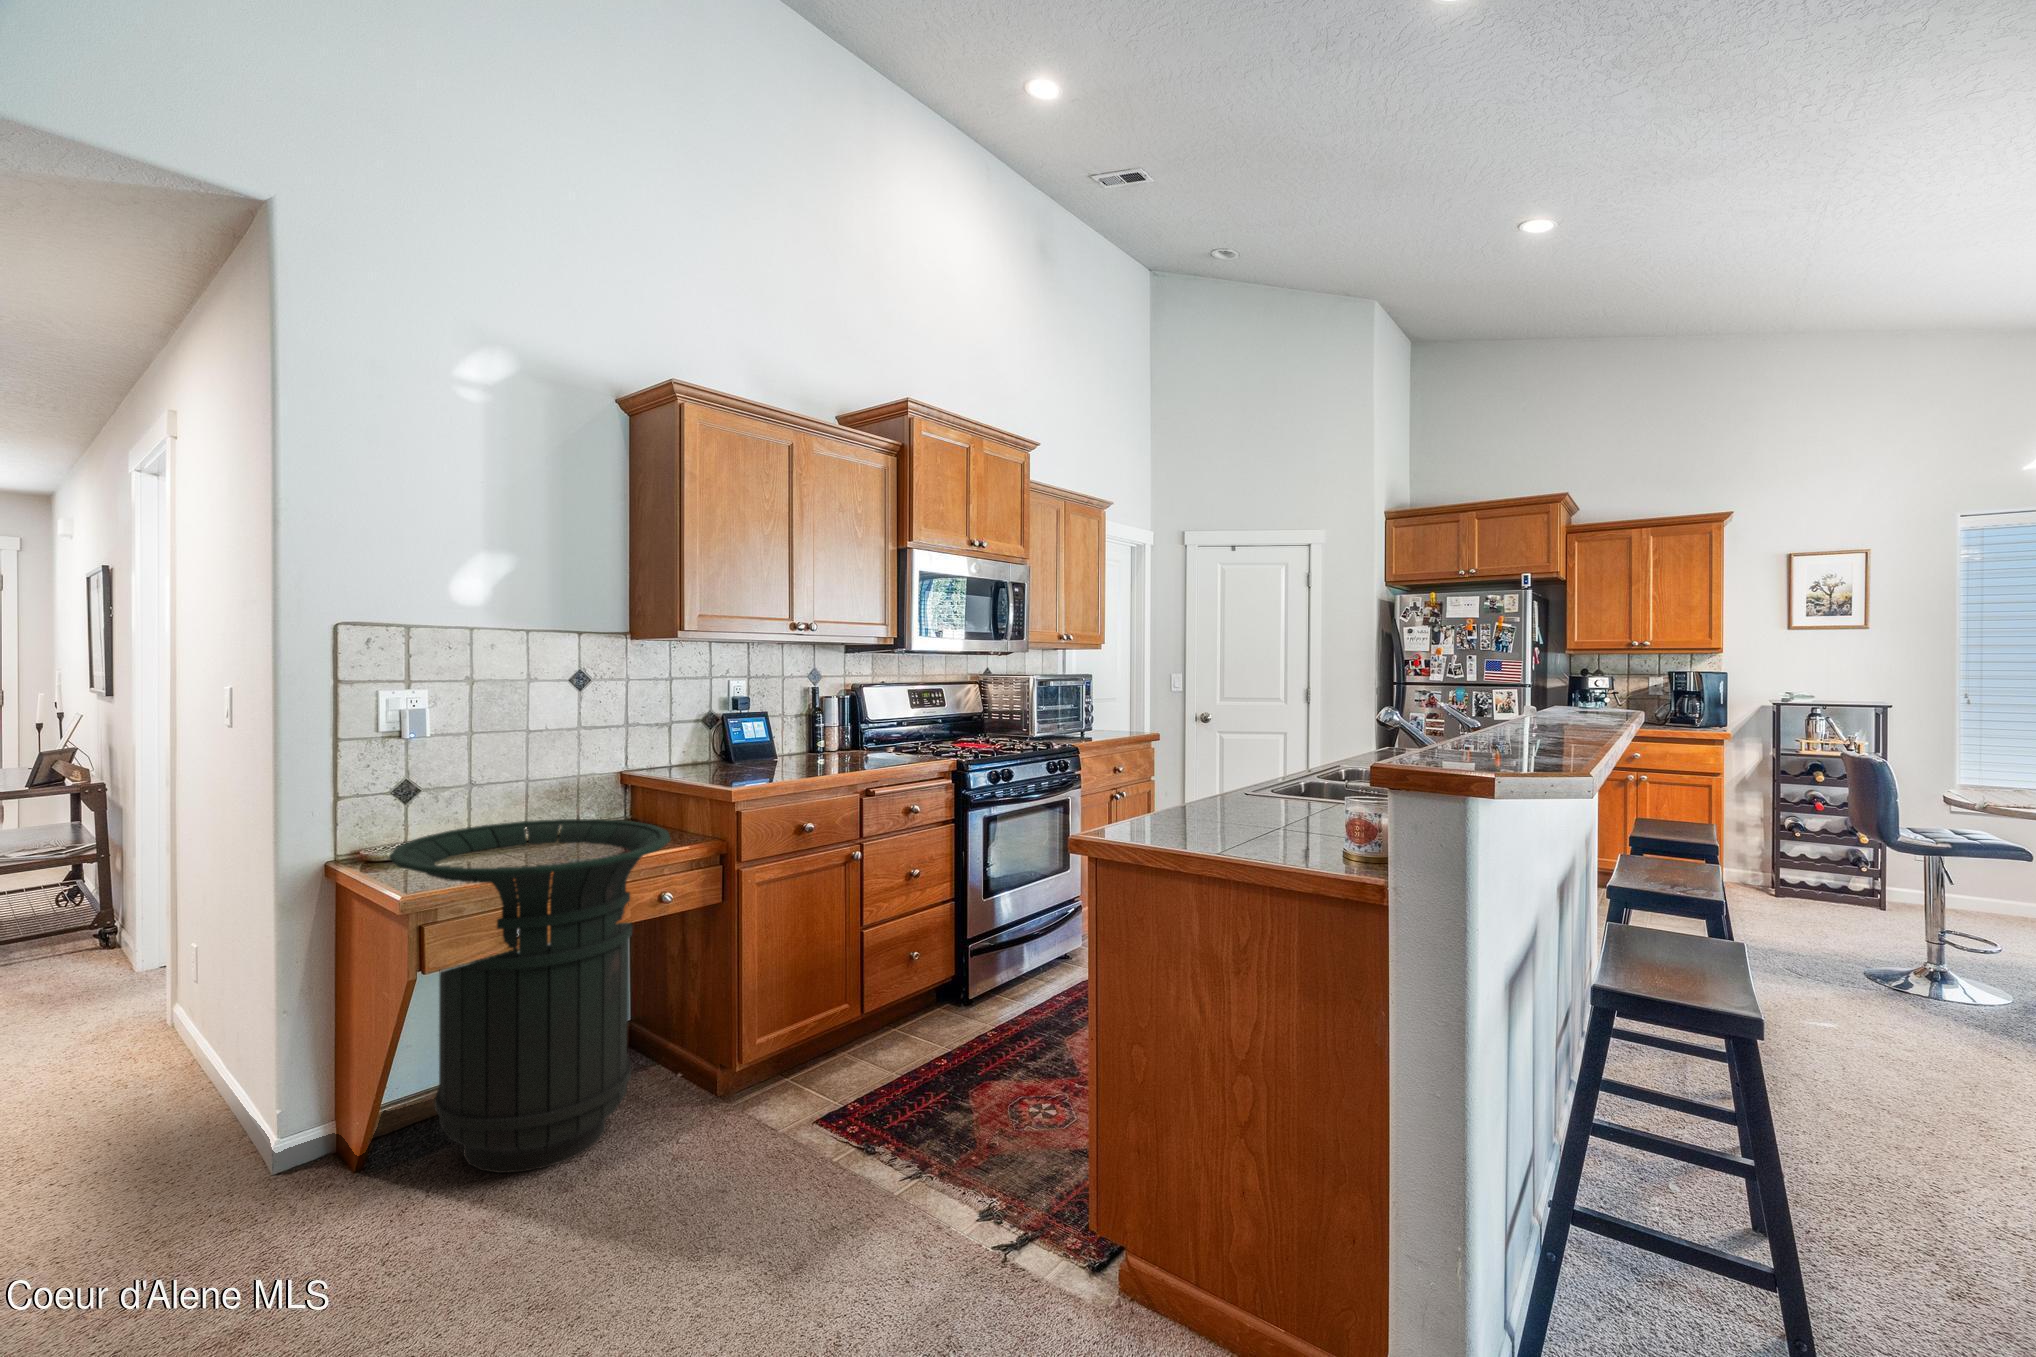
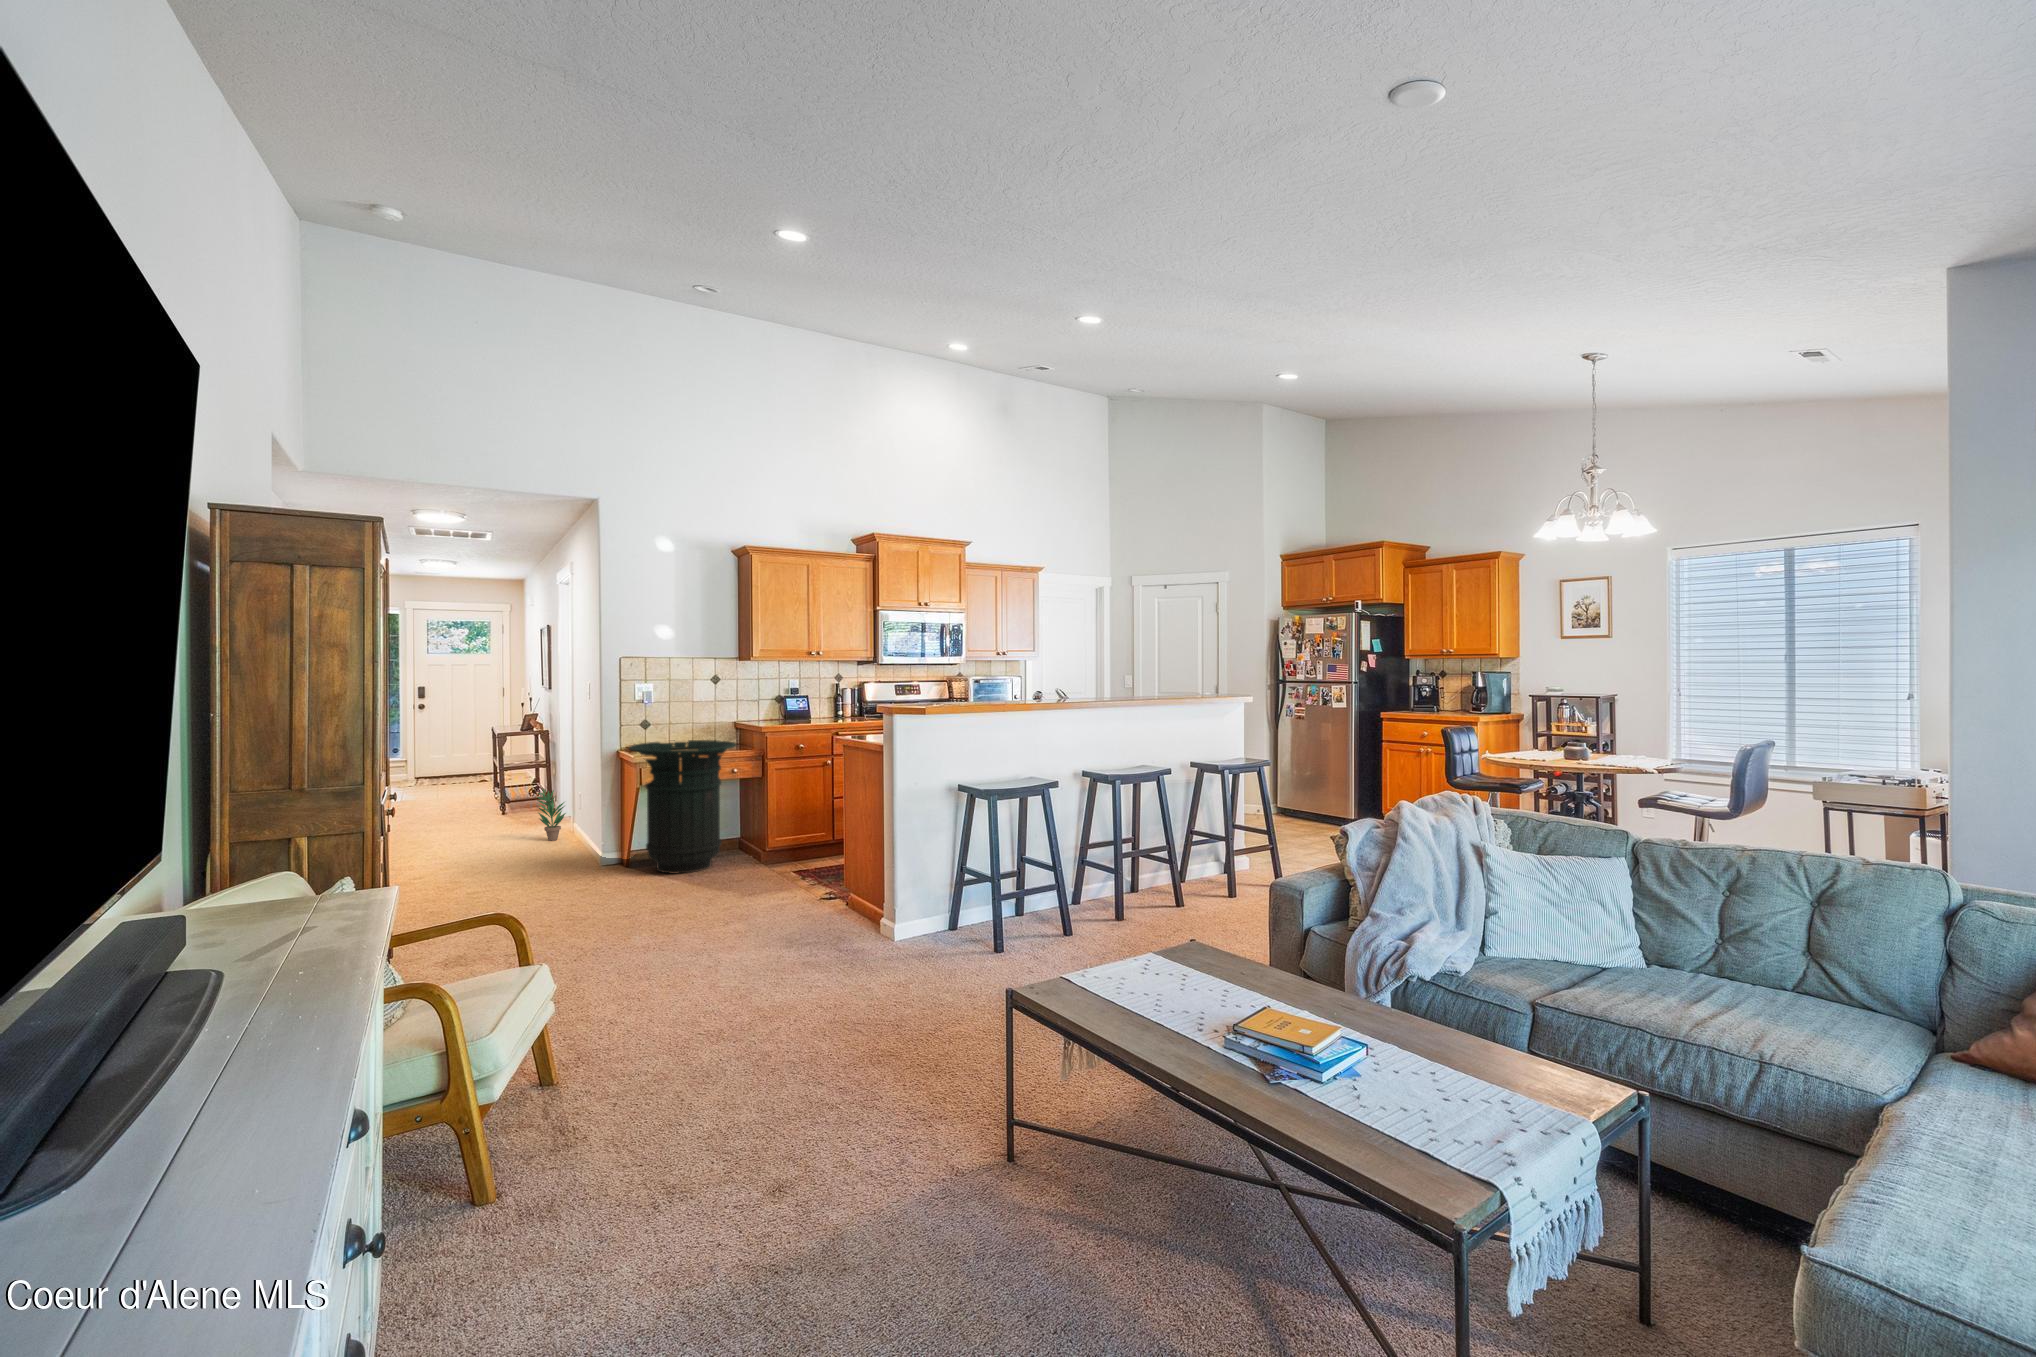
potted plant: none [73,934,167,1061] -> present [537,789,566,841]

